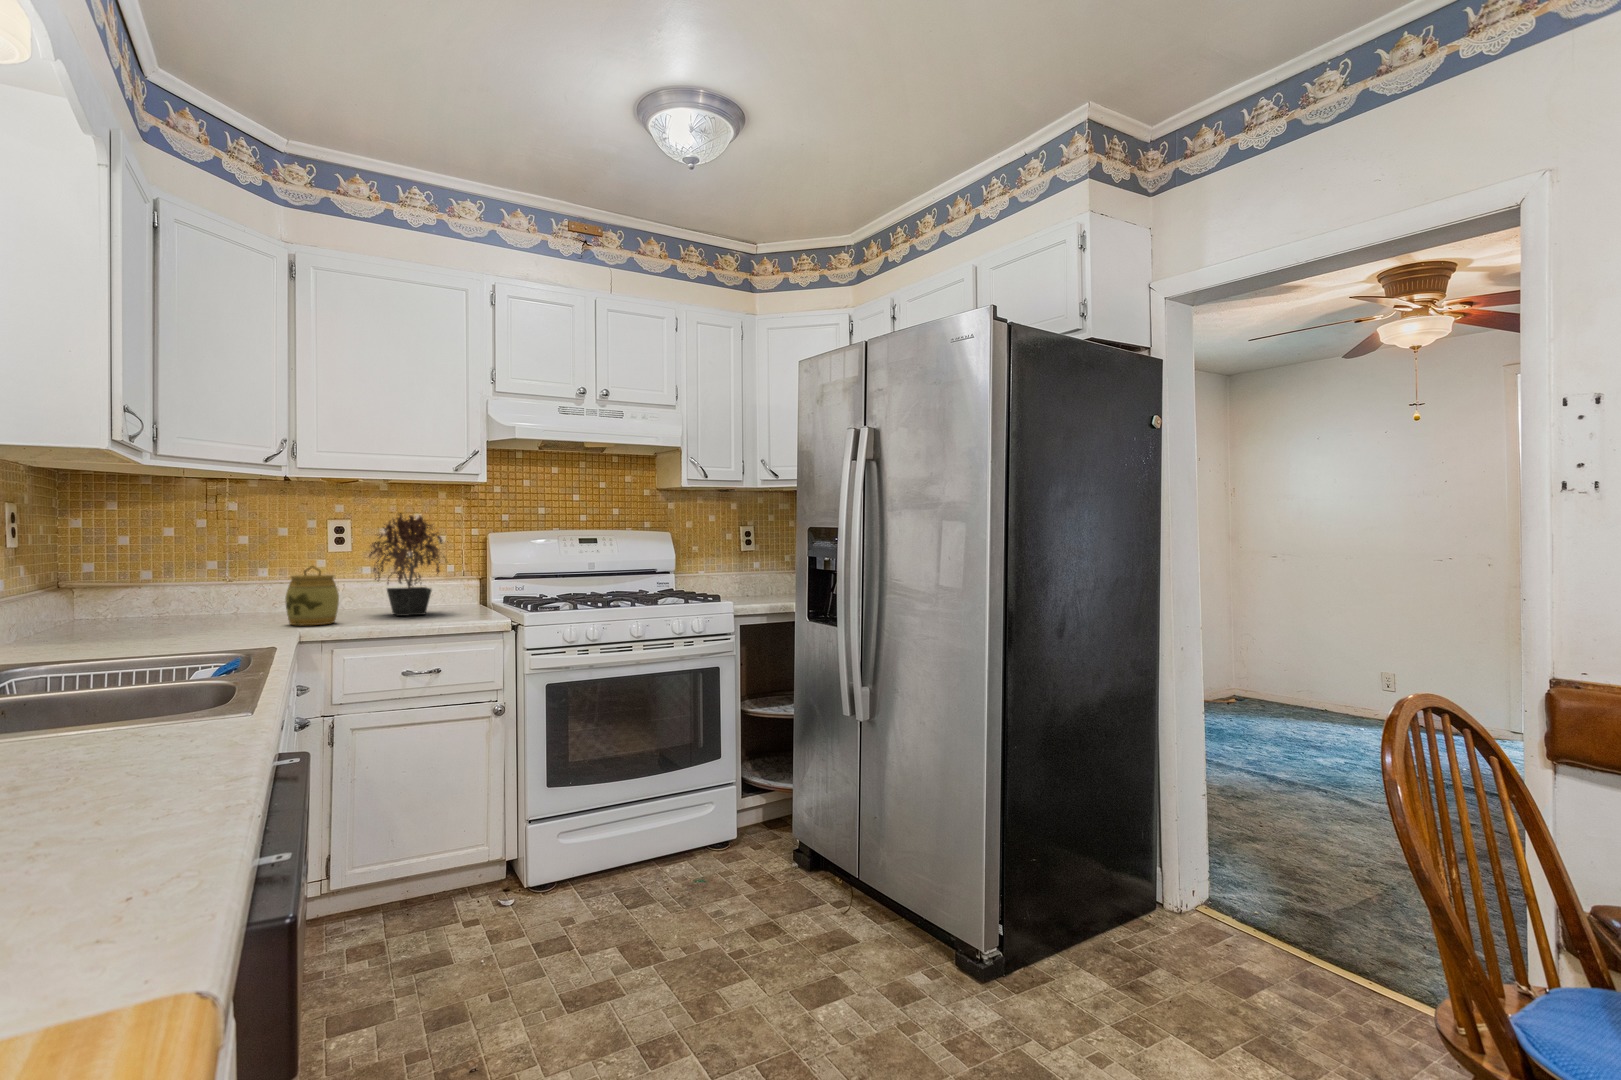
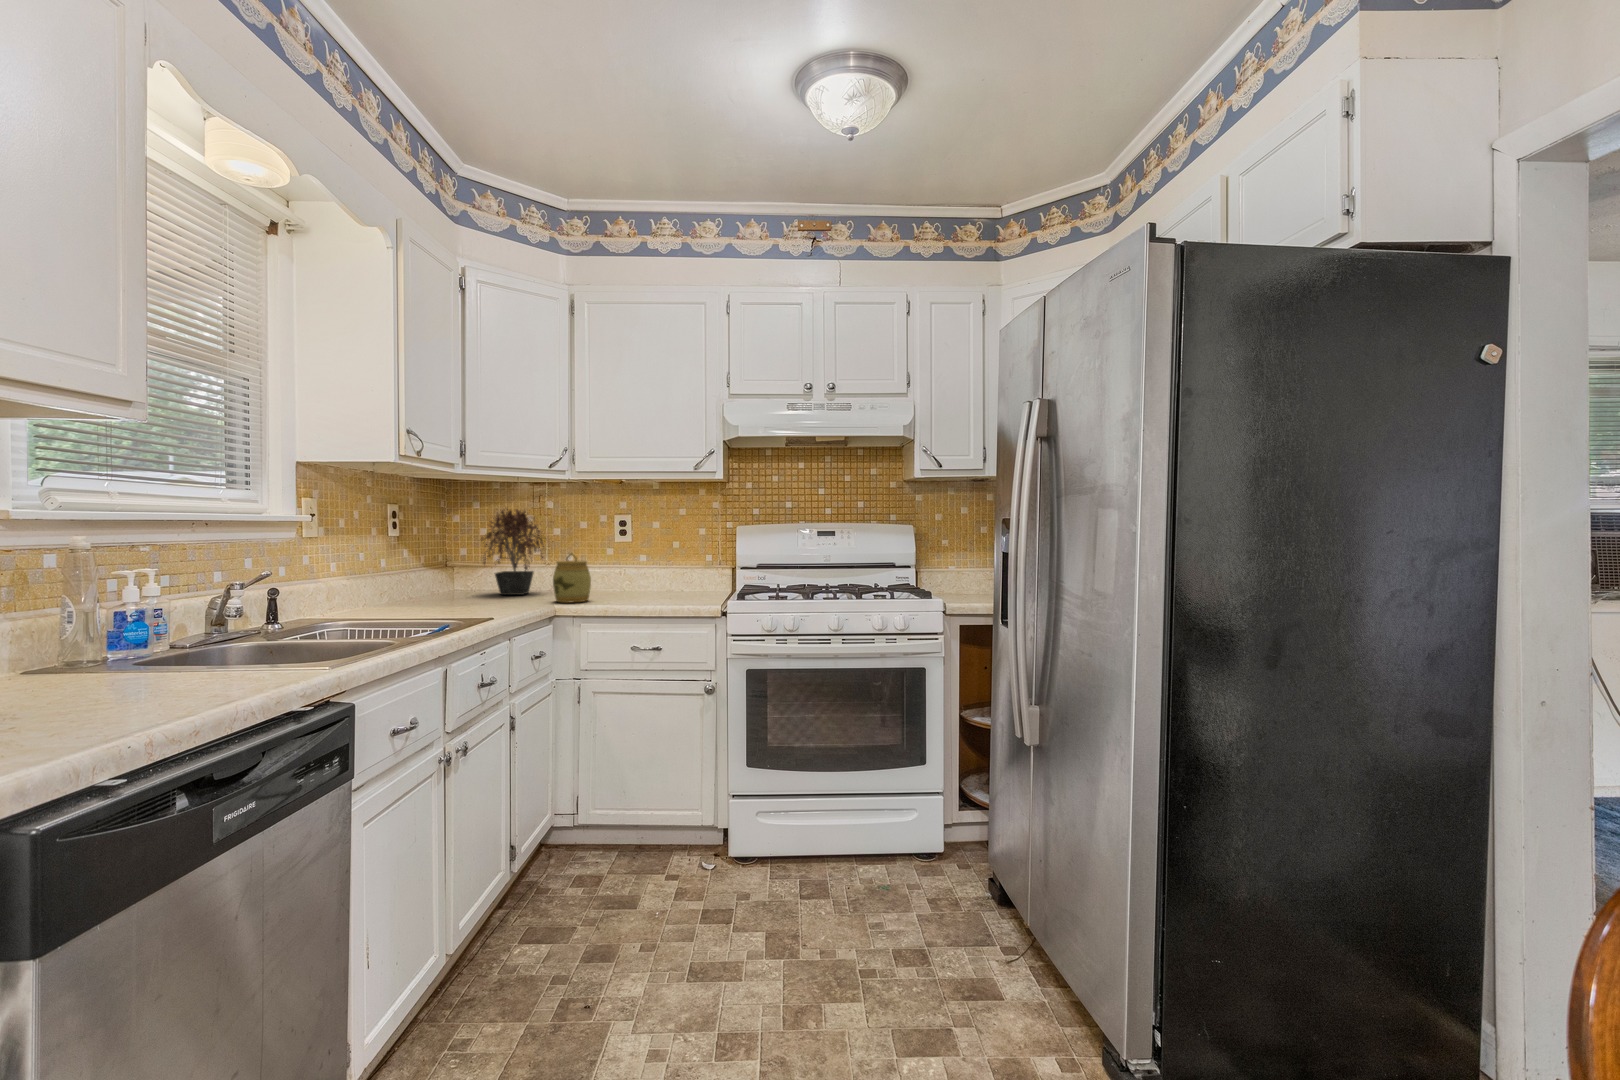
potted plant: present [369,513,448,616] -> present [481,509,544,595]

